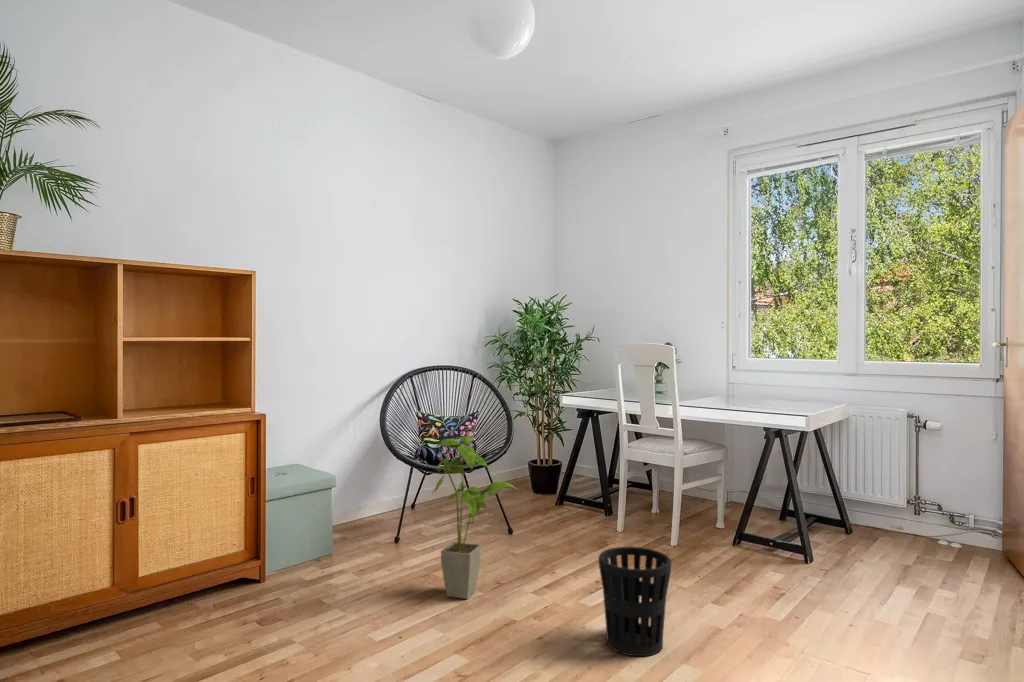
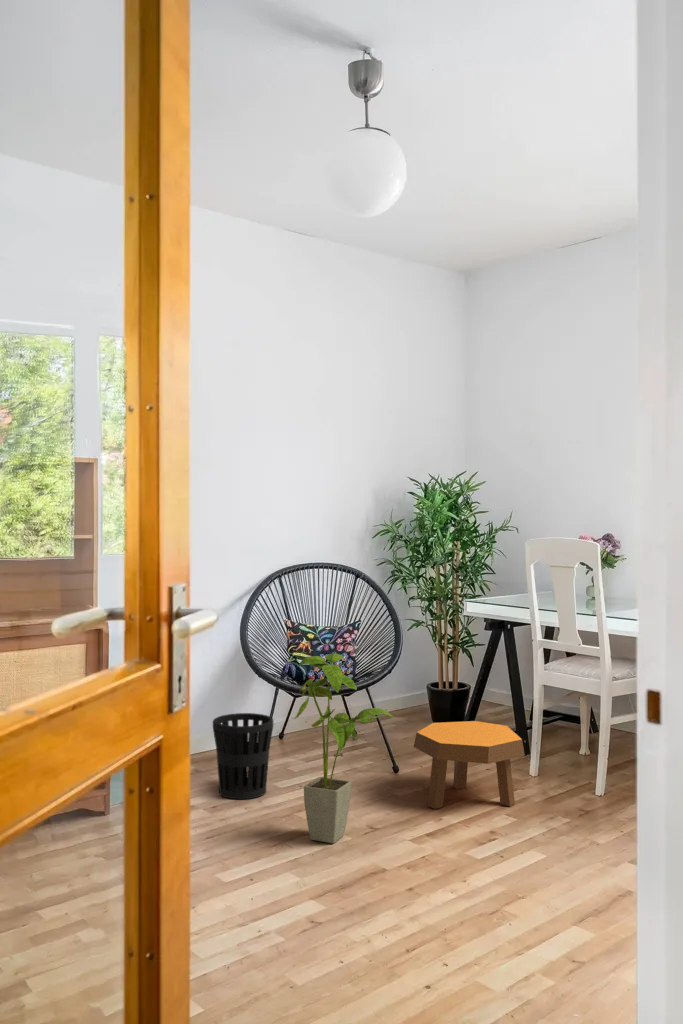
footstool: none [528,490,620,564] -> present [414,721,525,809]
wastebasket: present [599,547,671,656] -> present [213,713,273,799]

